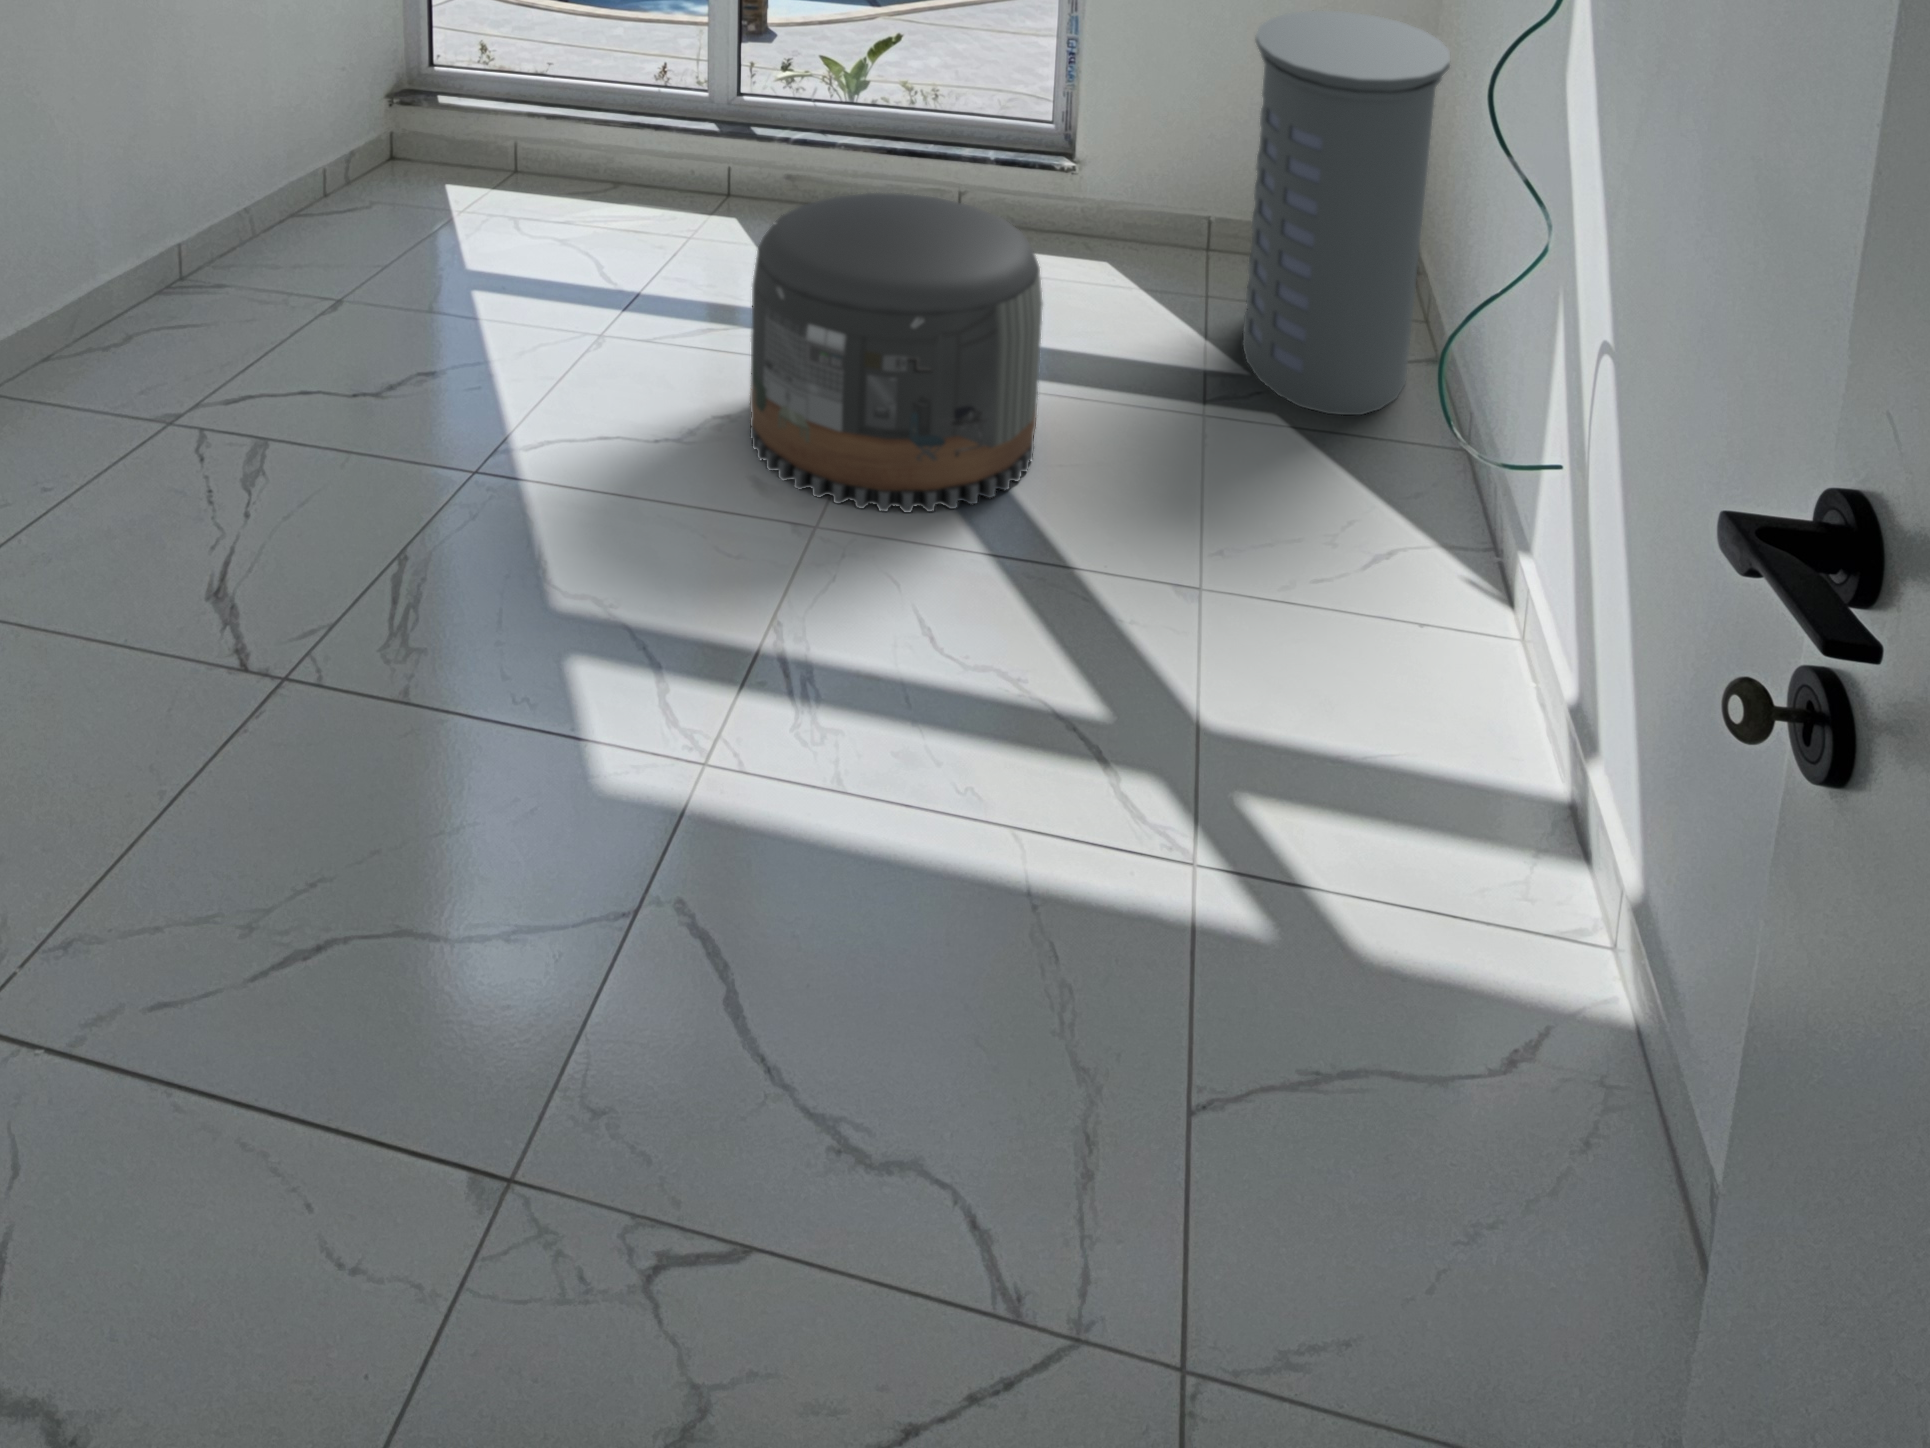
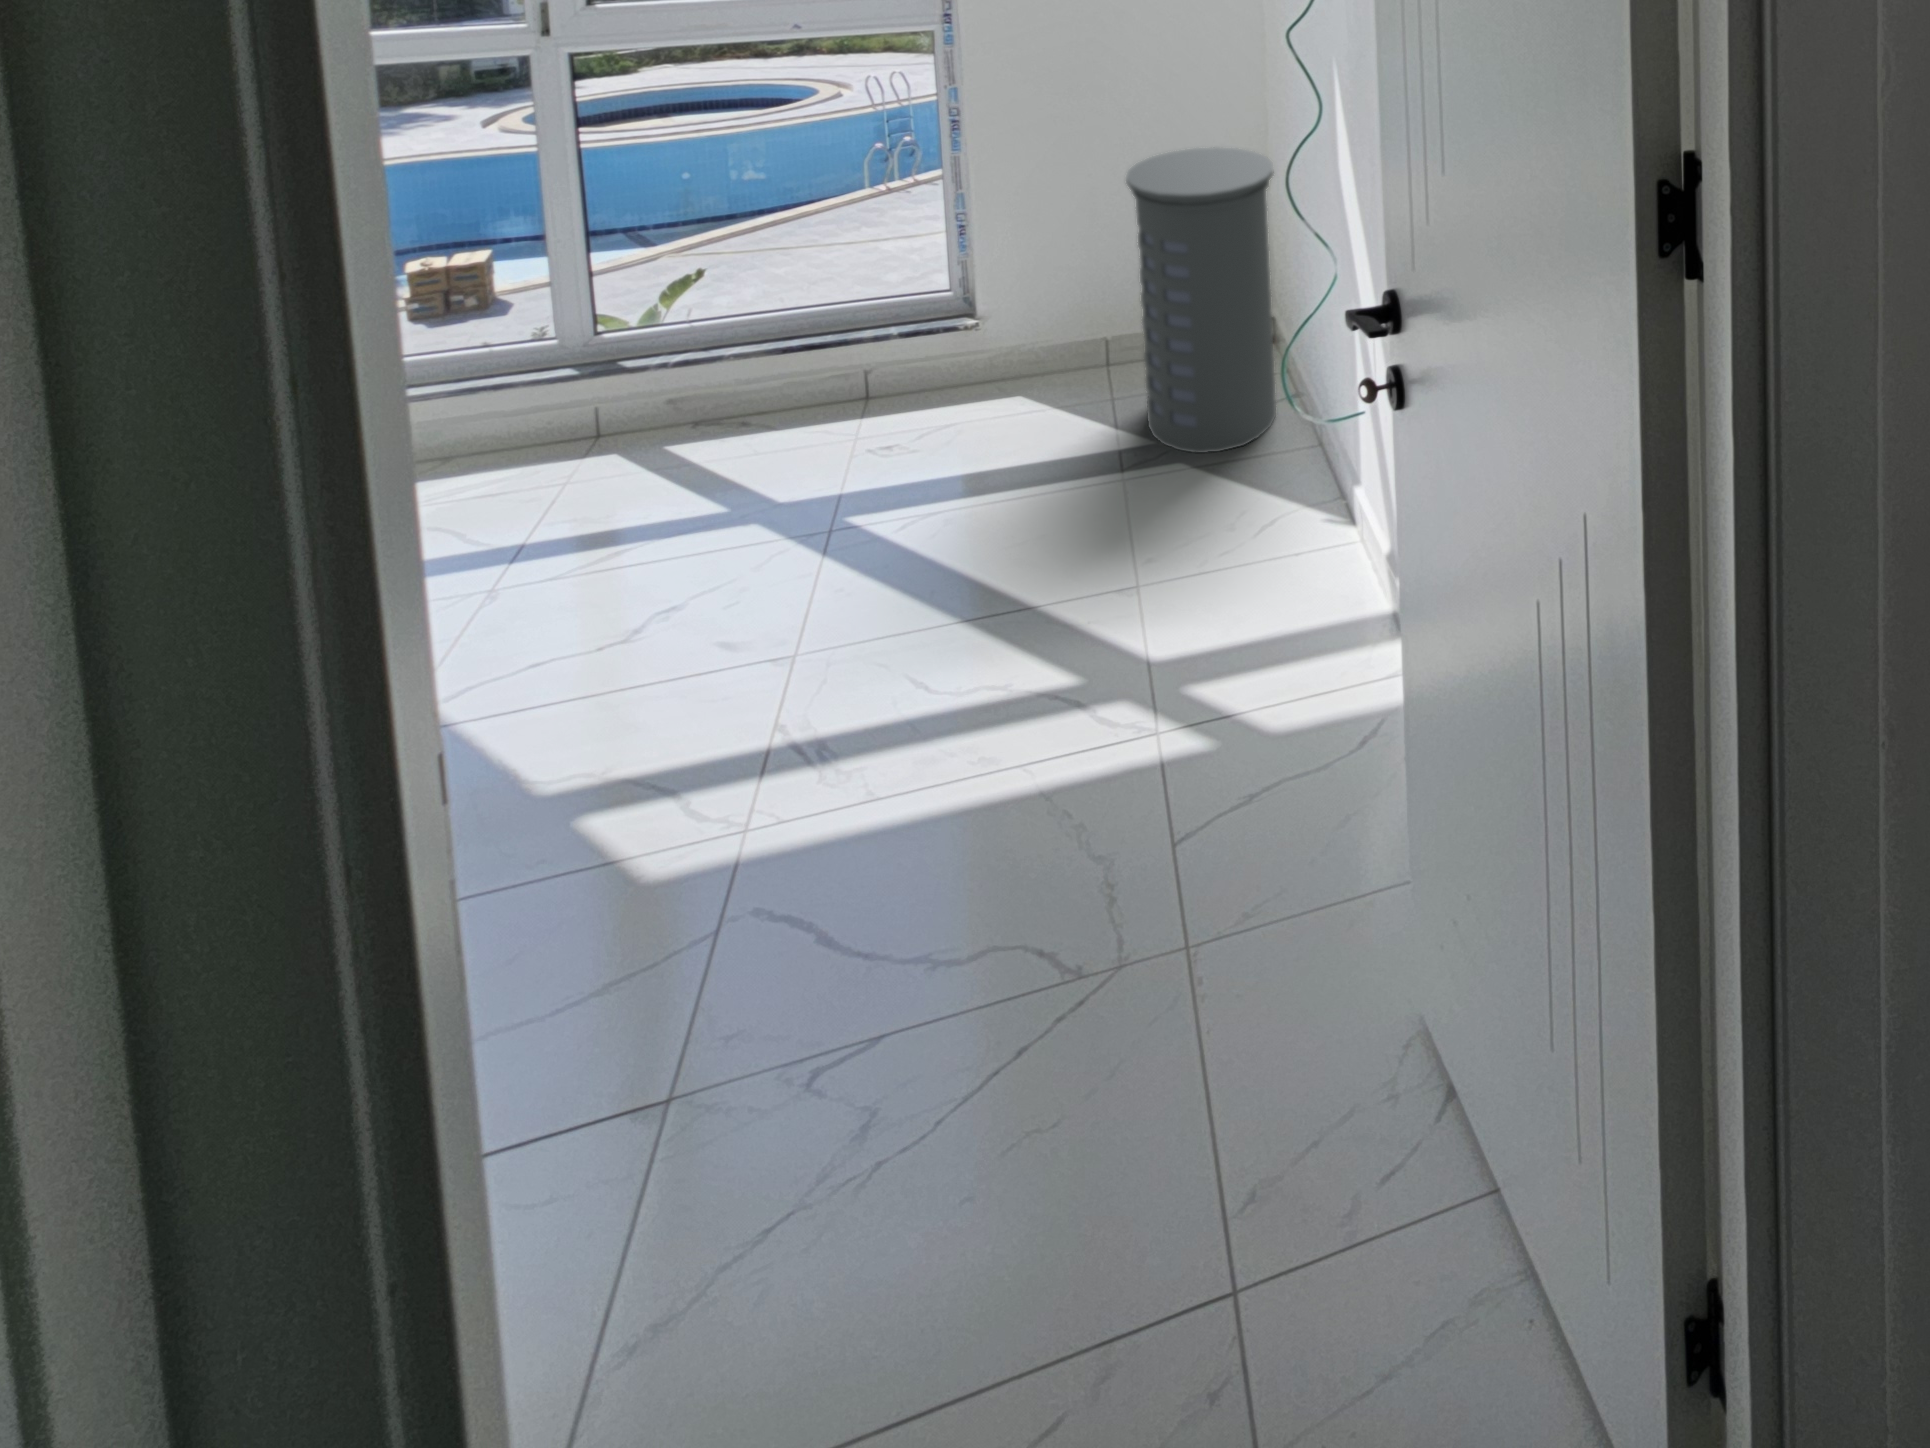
pouf: present [750,193,1042,513] -> none [687,363,983,639]

